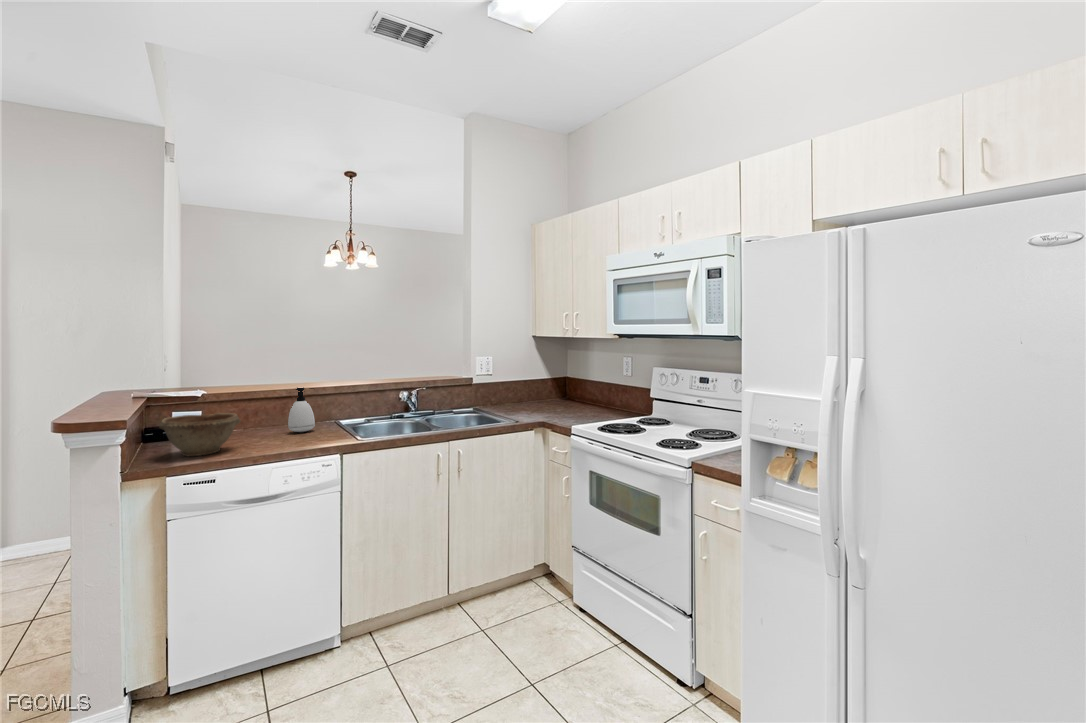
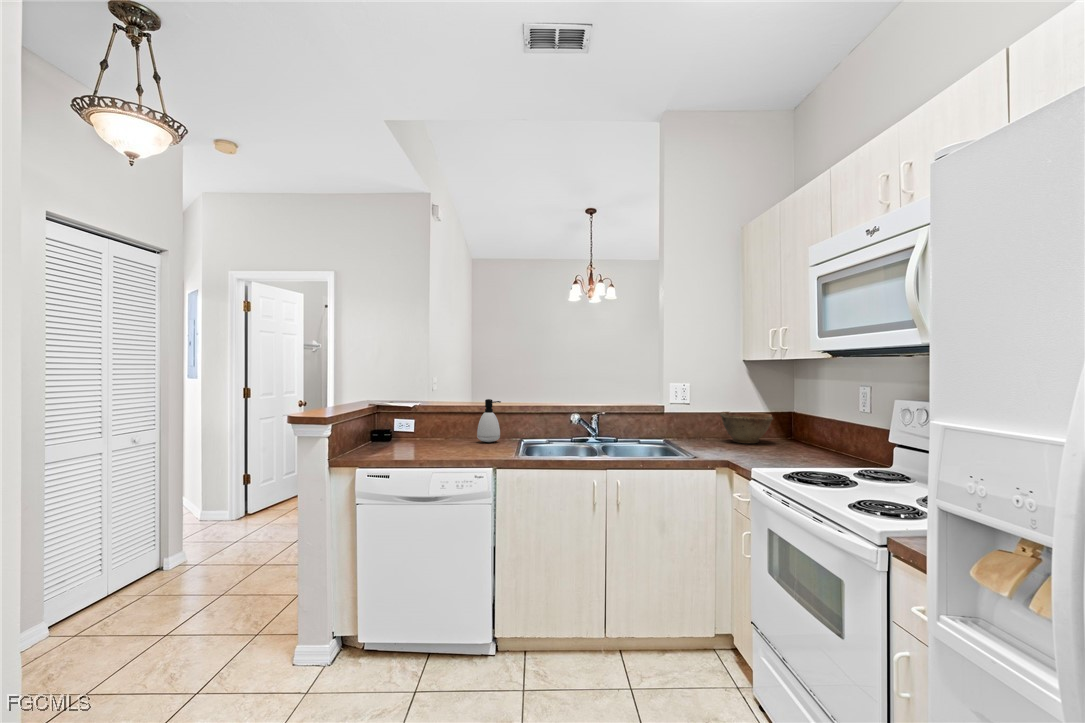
bowl: present [159,413,241,456] -> present [720,412,773,443]

